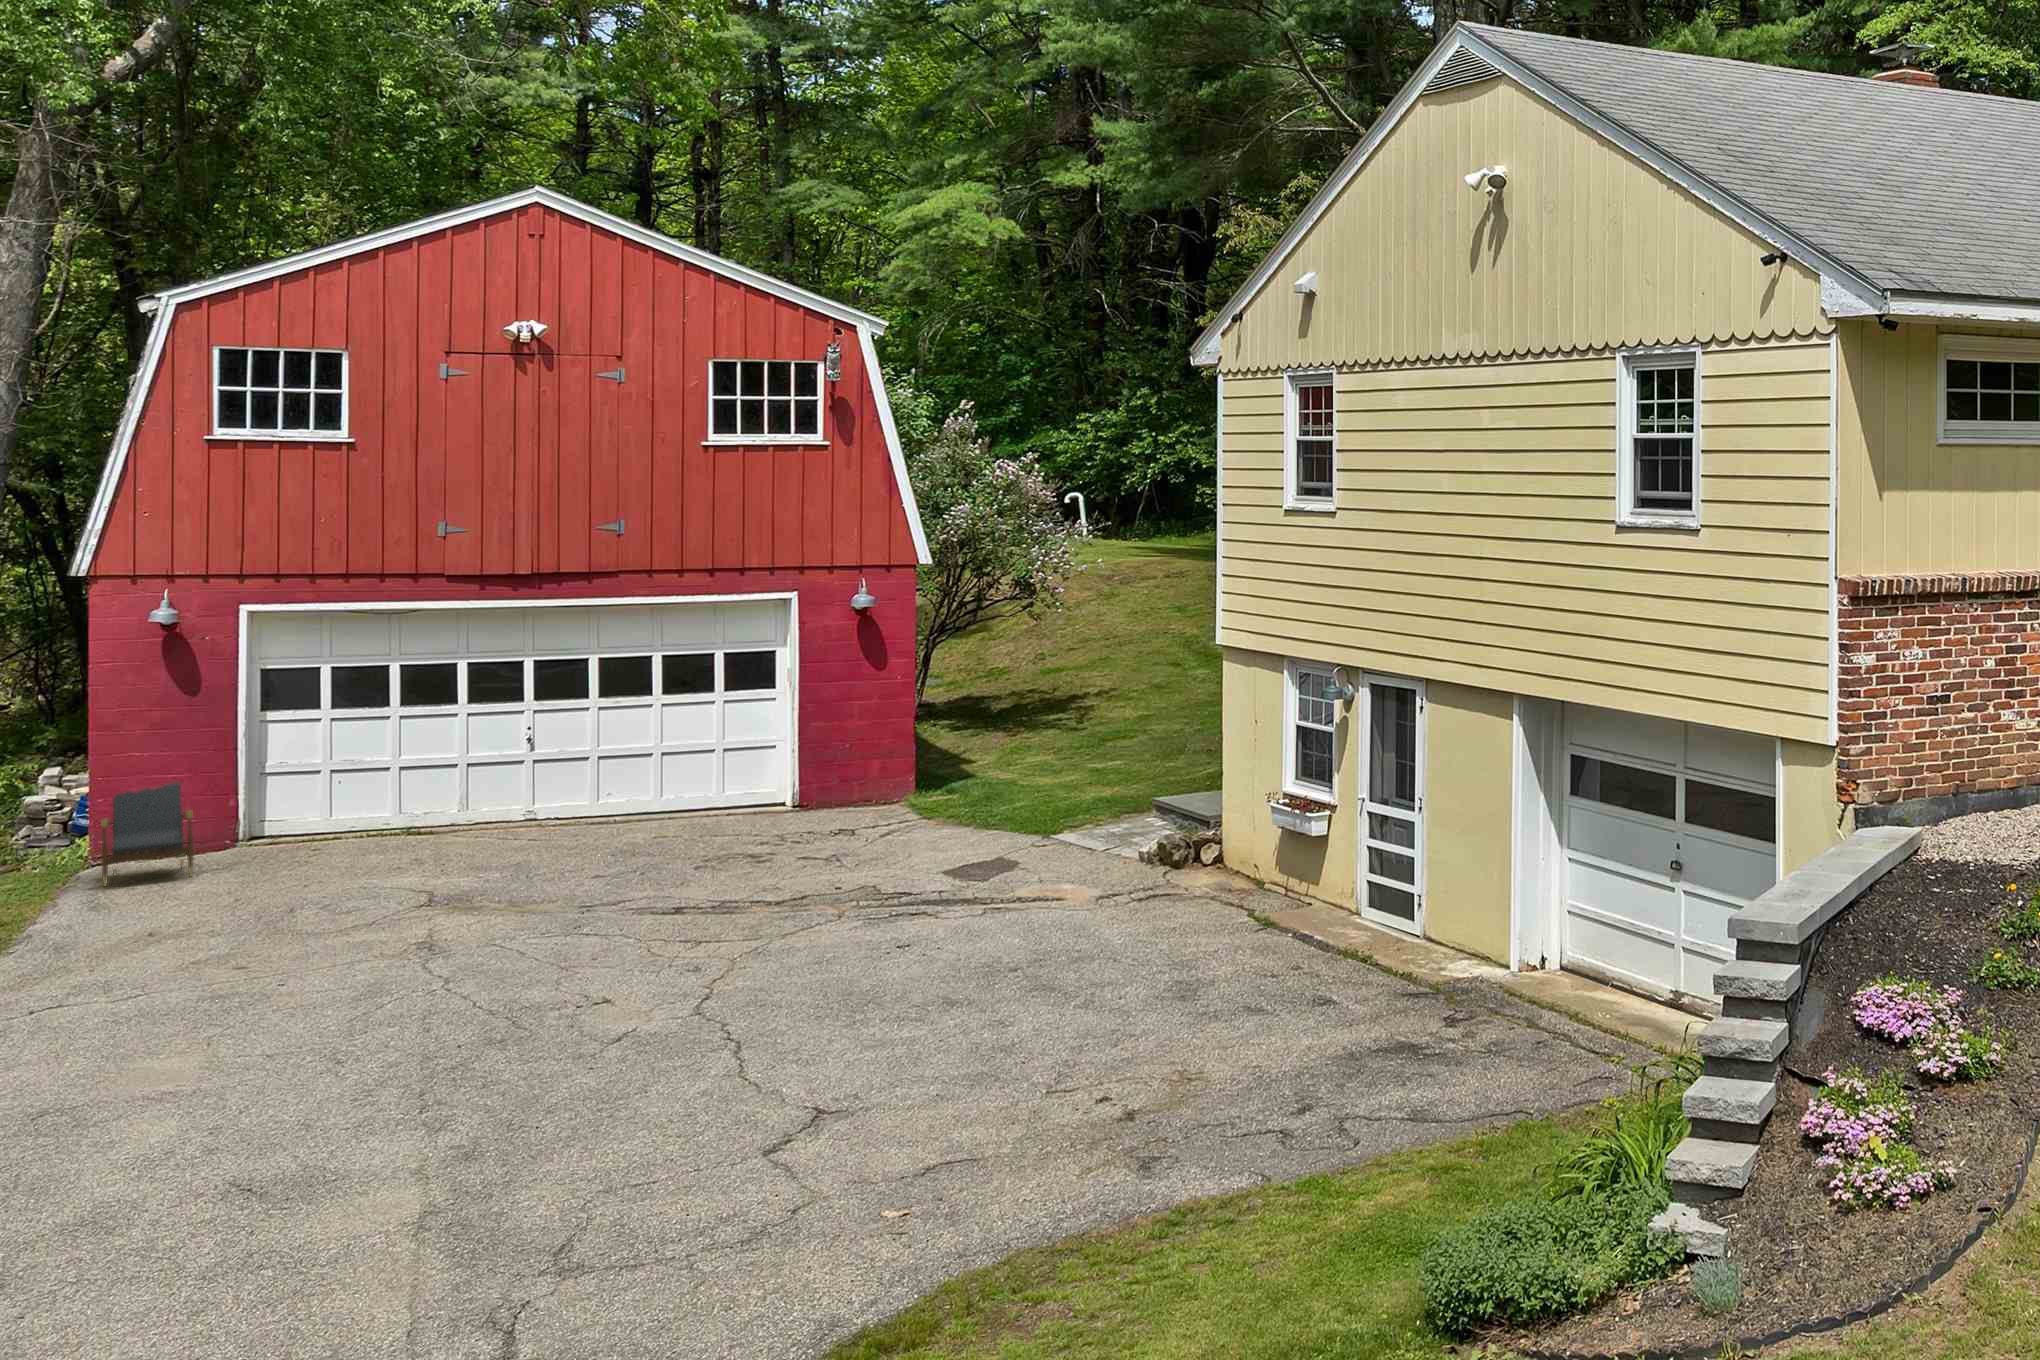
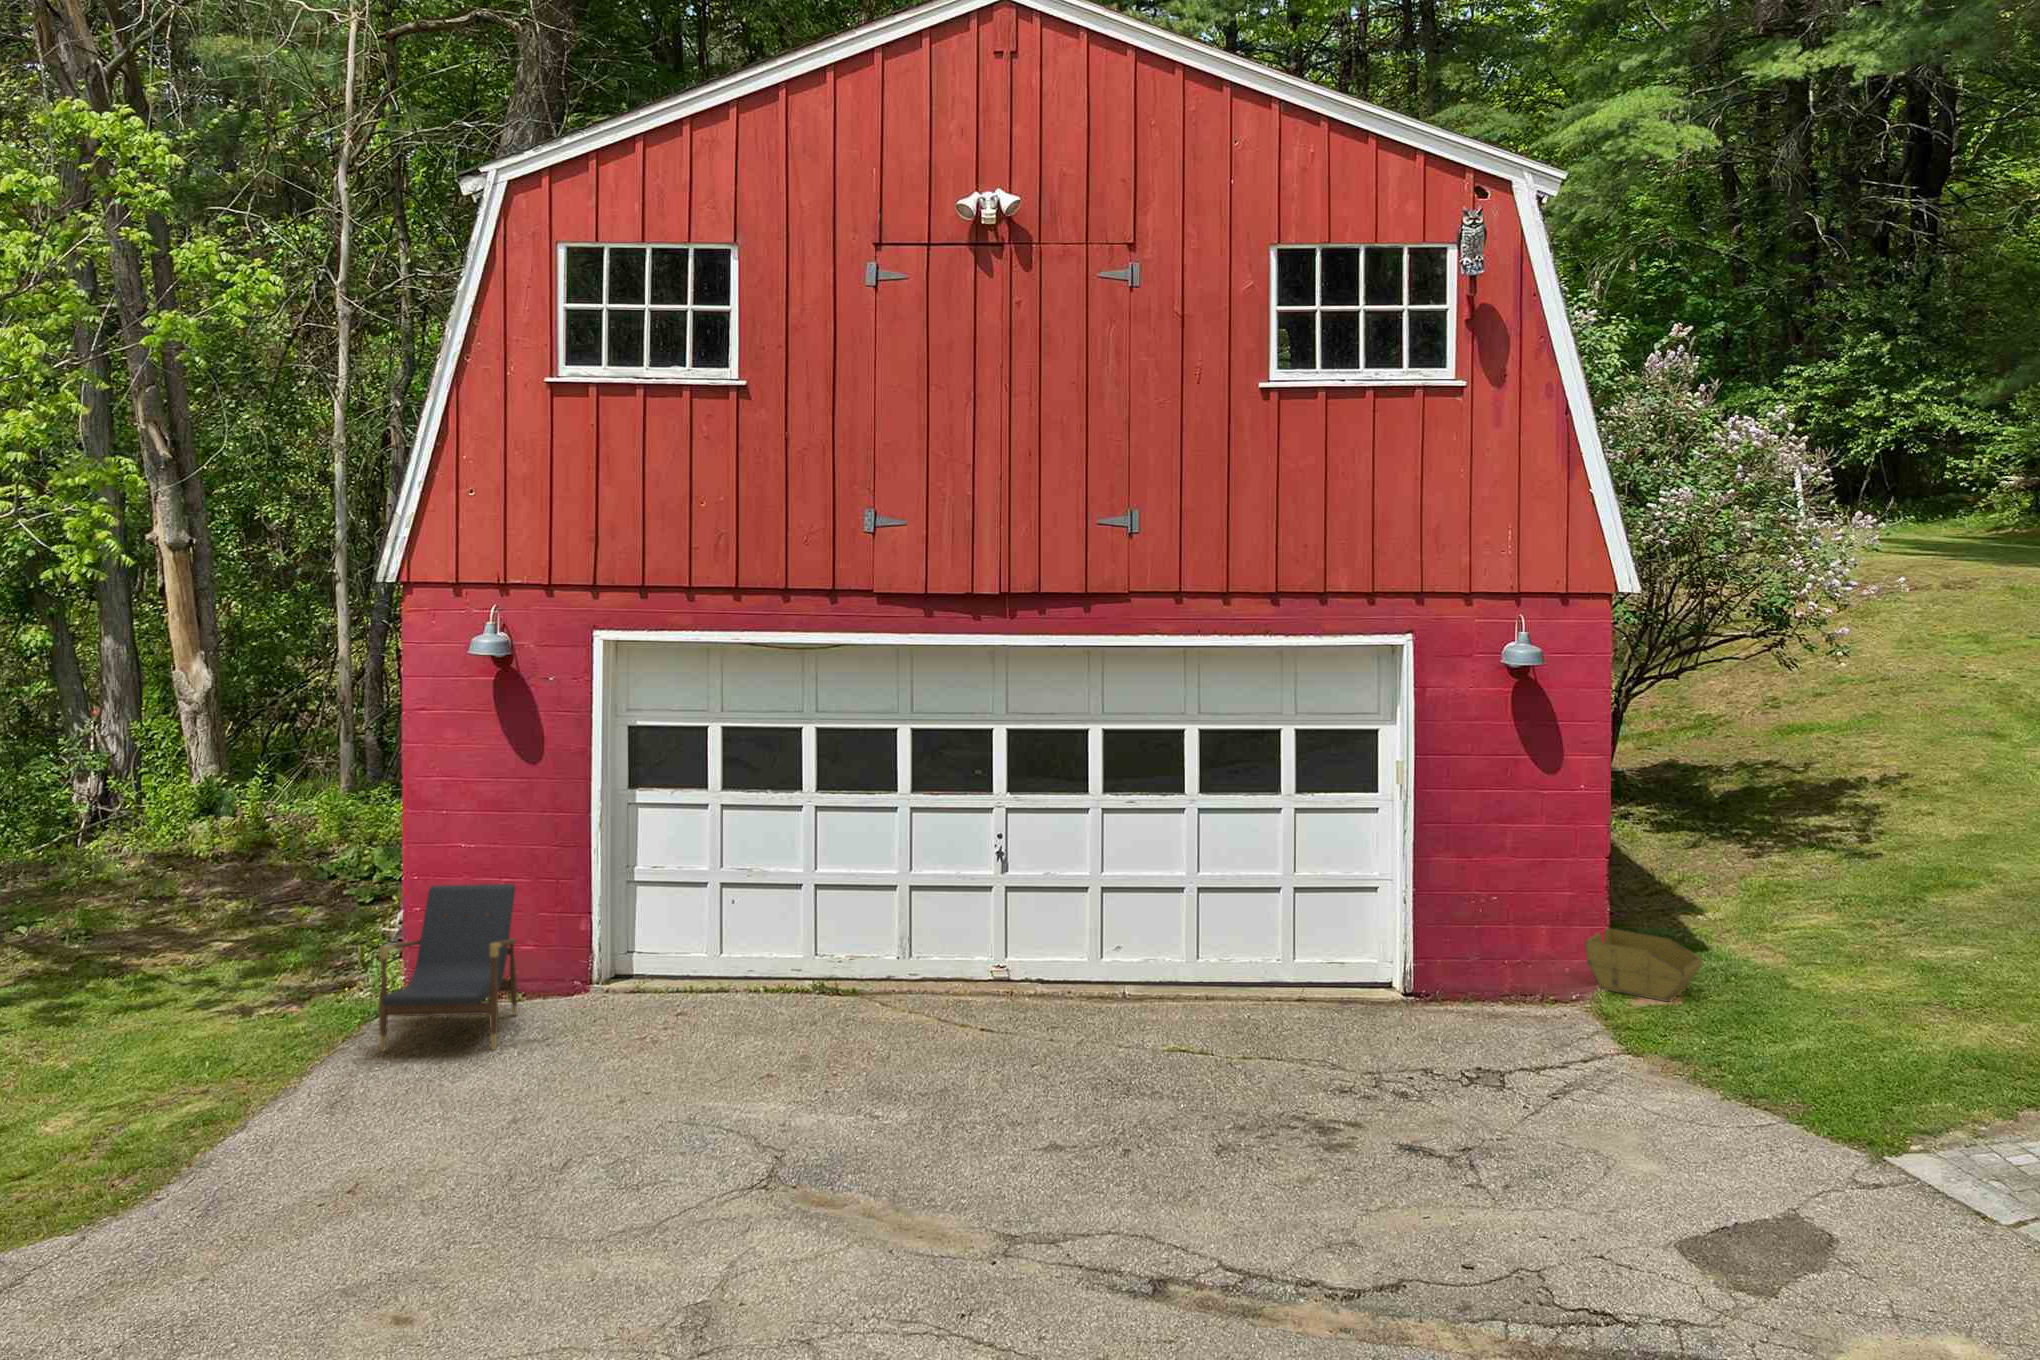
storage bin: none [892,753,957,784] -> present [1585,928,1703,1002]

